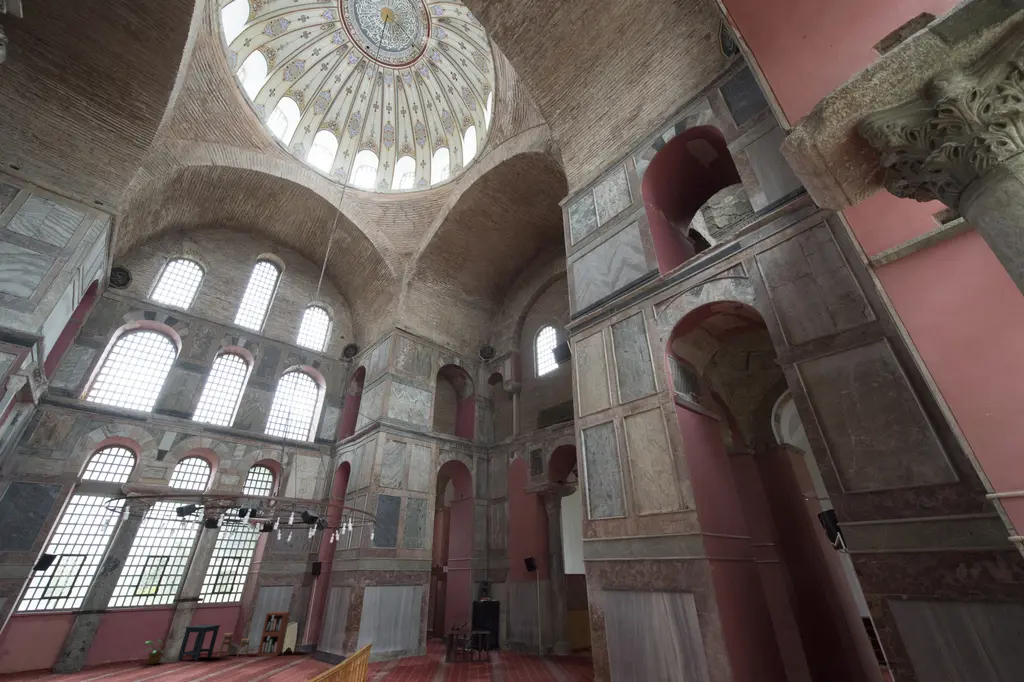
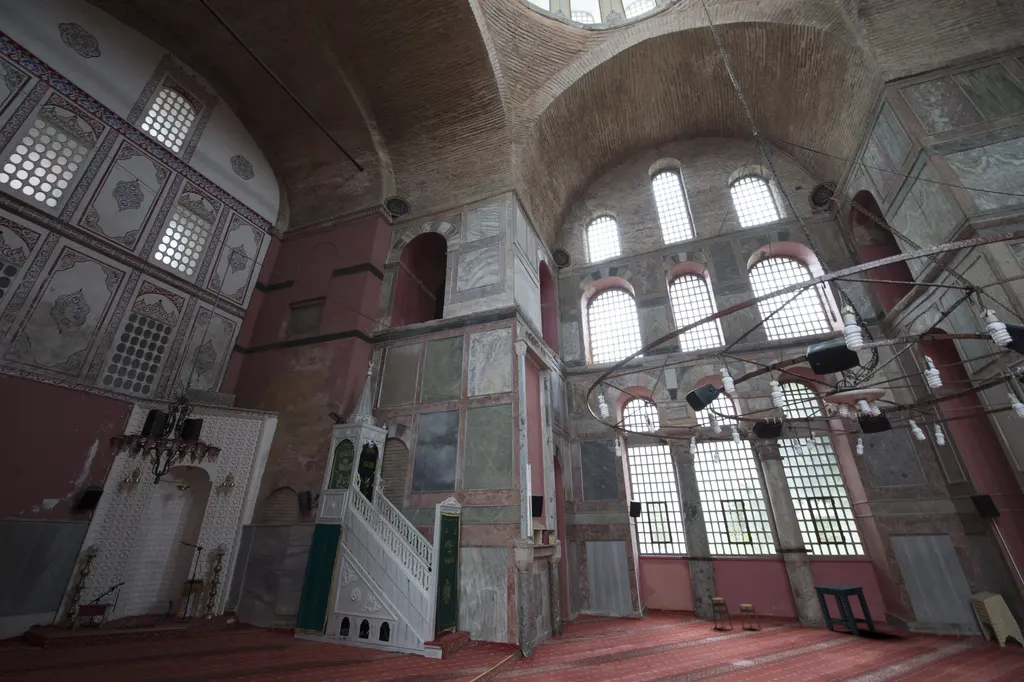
bookshelf: present [258,612,290,656] -> none [931,571,1006,646]
stool: present [218,633,250,656] -> present [712,598,760,629]
potted plant: present [145,640,163,665] -> none [773,600,805,632]

